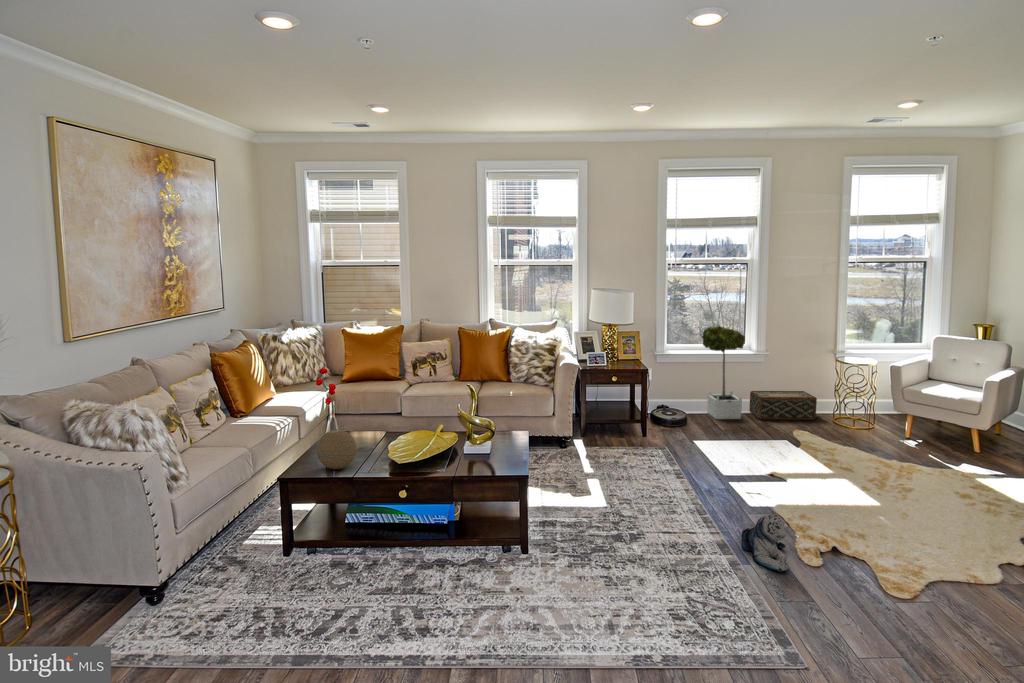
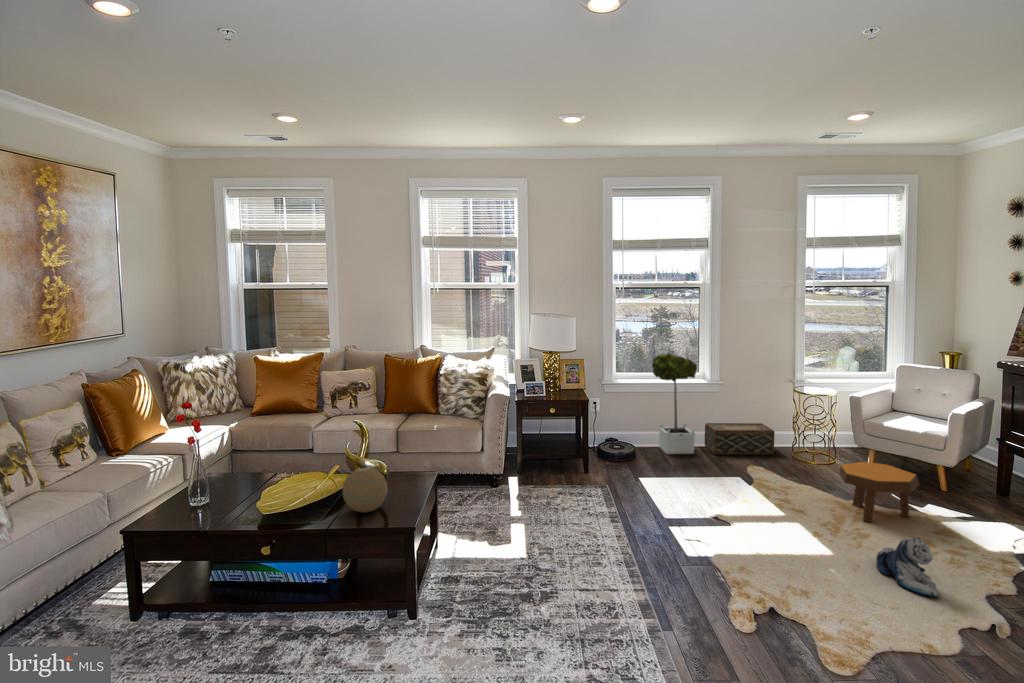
footstool: none [883,425,958,479] -> present [839,462,919,522]
decorative orb: present [316,430,357,469] -> present [343,467,388,512]
plush toy: present [741,515,788,572] -> present [876,538,940,597]

